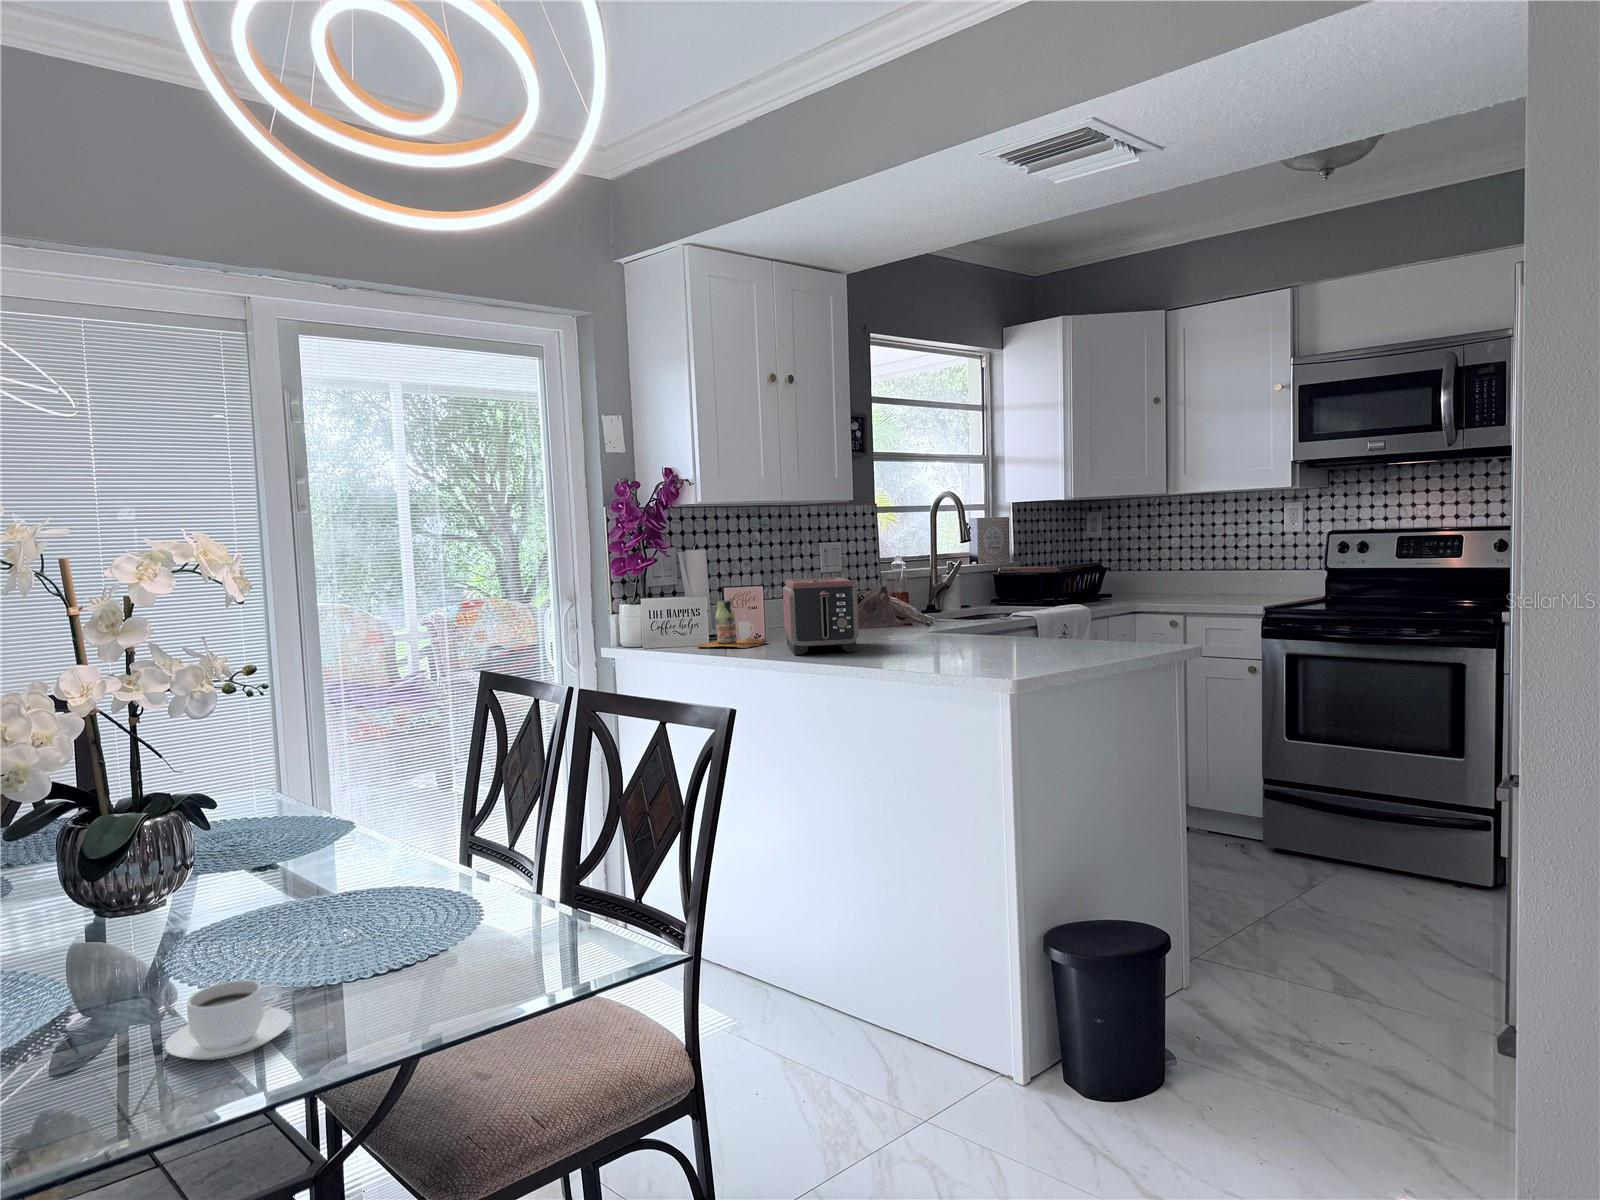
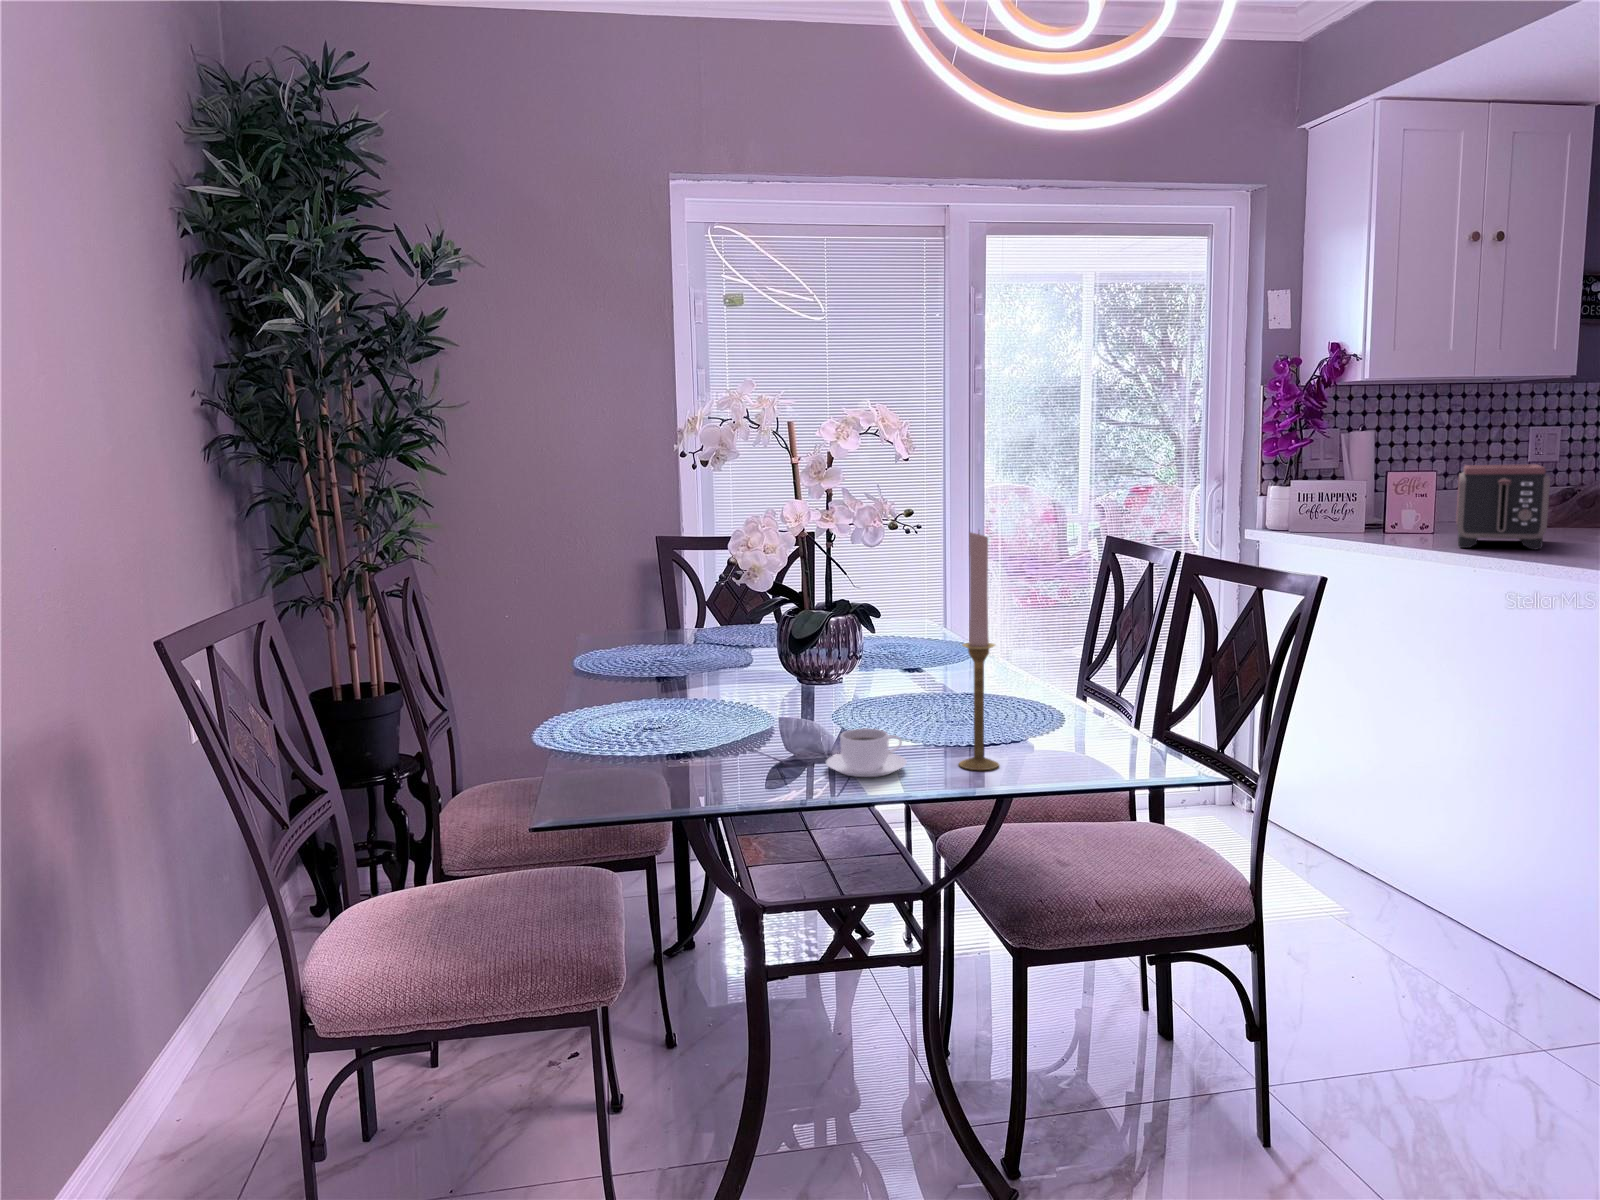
bottle: present [697,600,766,648] -> none [1349,486,1435,538]
candlestick: none [359,694,419,1005] -> present [959,532,999,770]

